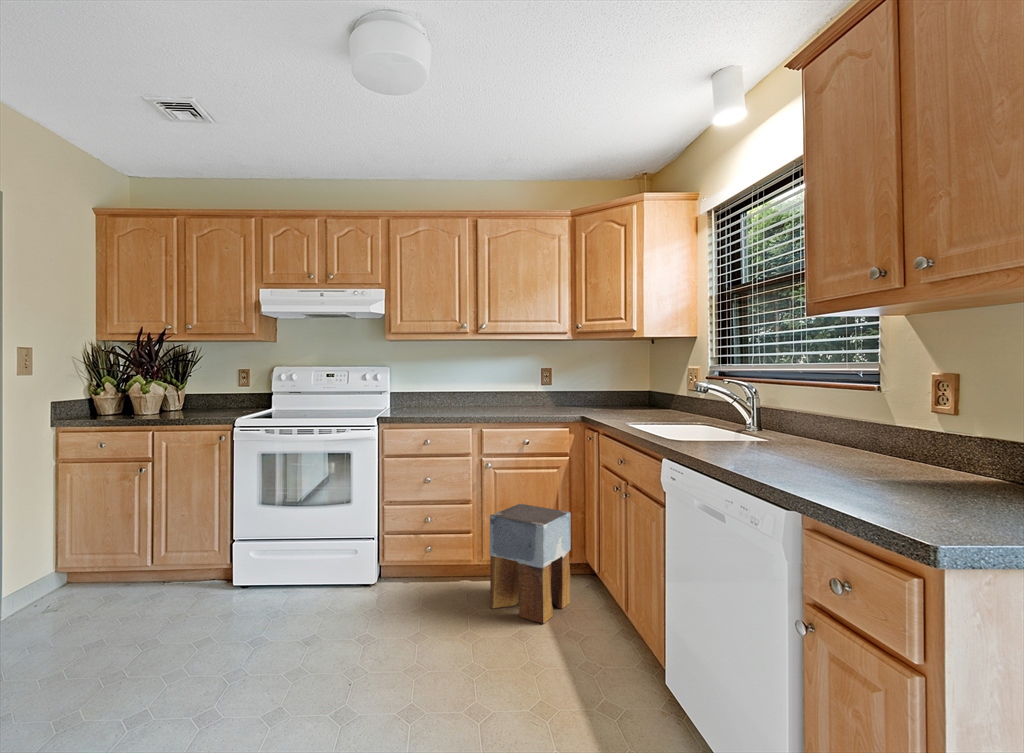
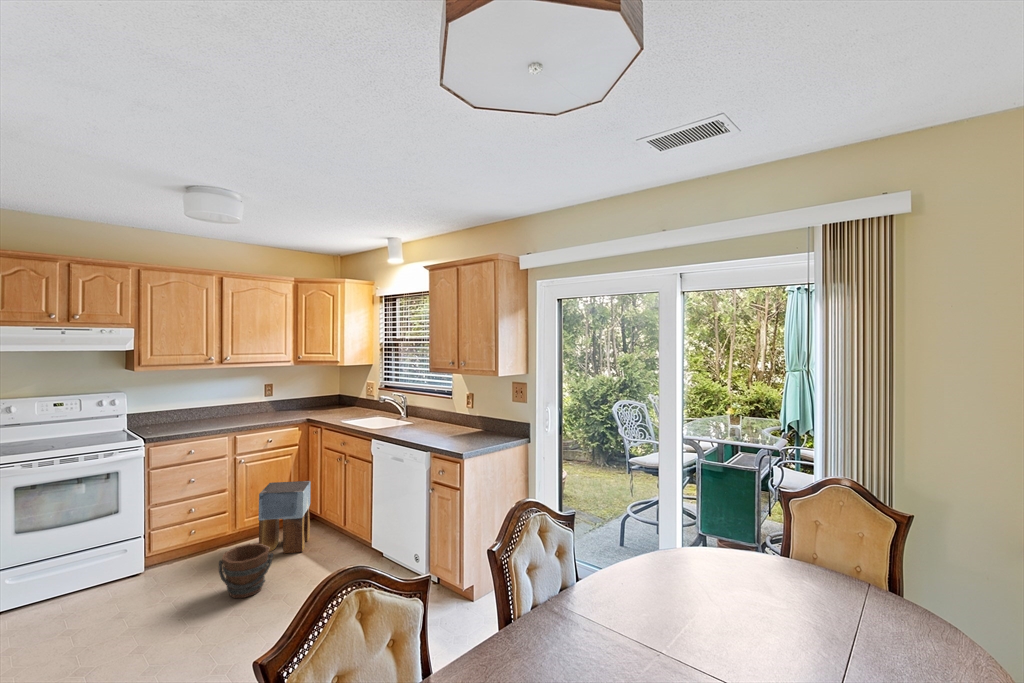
bucket: none [397,586,466,672] -> present [219,544,273,598]

